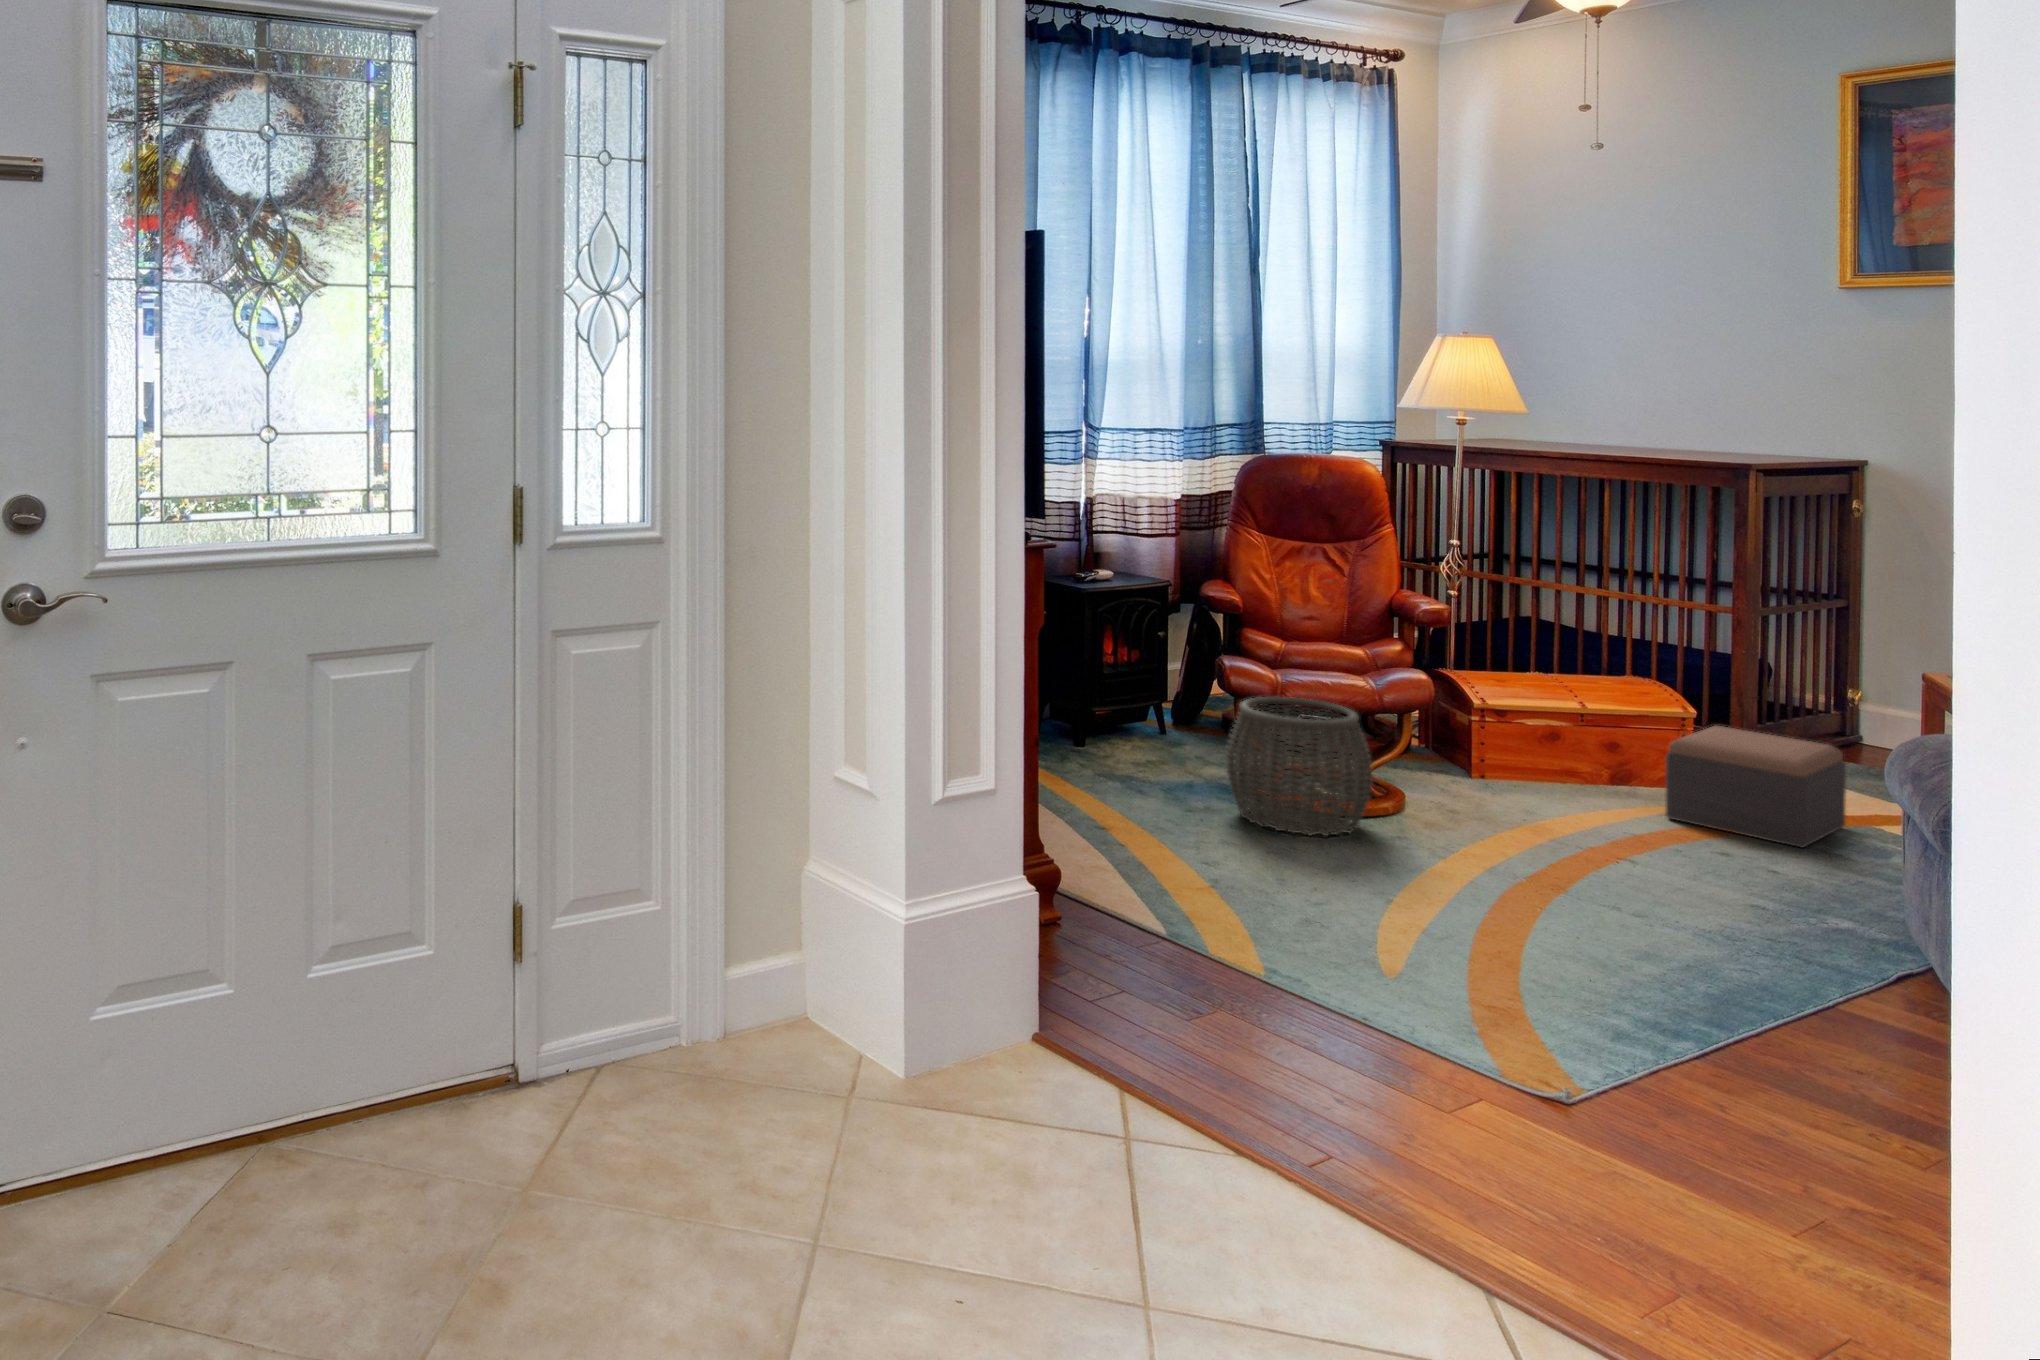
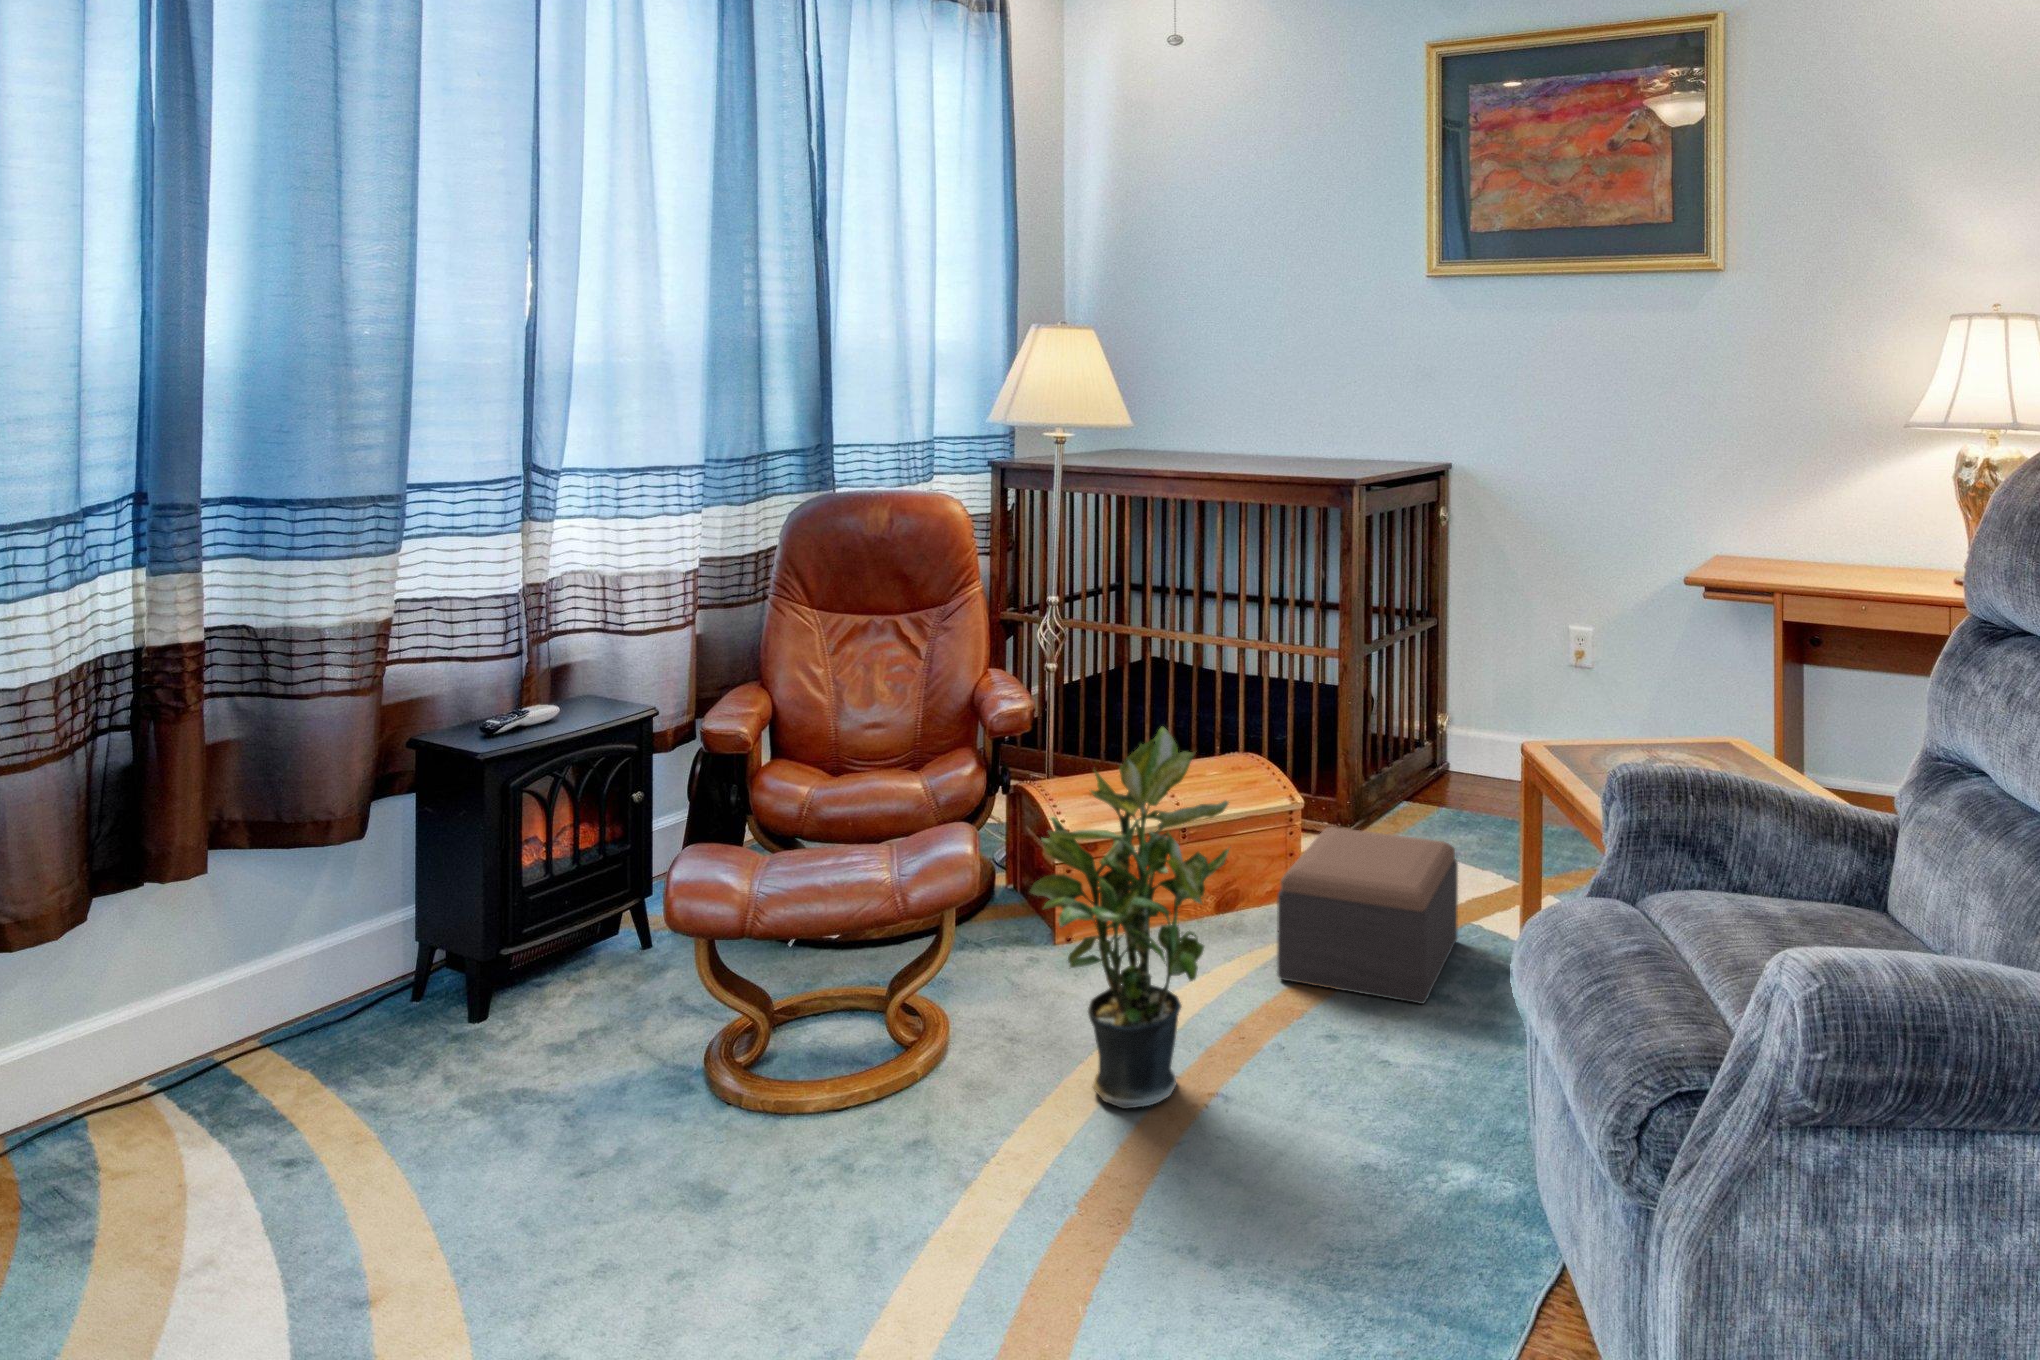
potted plant: none [1468,603,1627,847] -> present [1030,727,1229,1109]
woven basket: present [1225,697,1373,836] -> none [643,934,887,1219]

